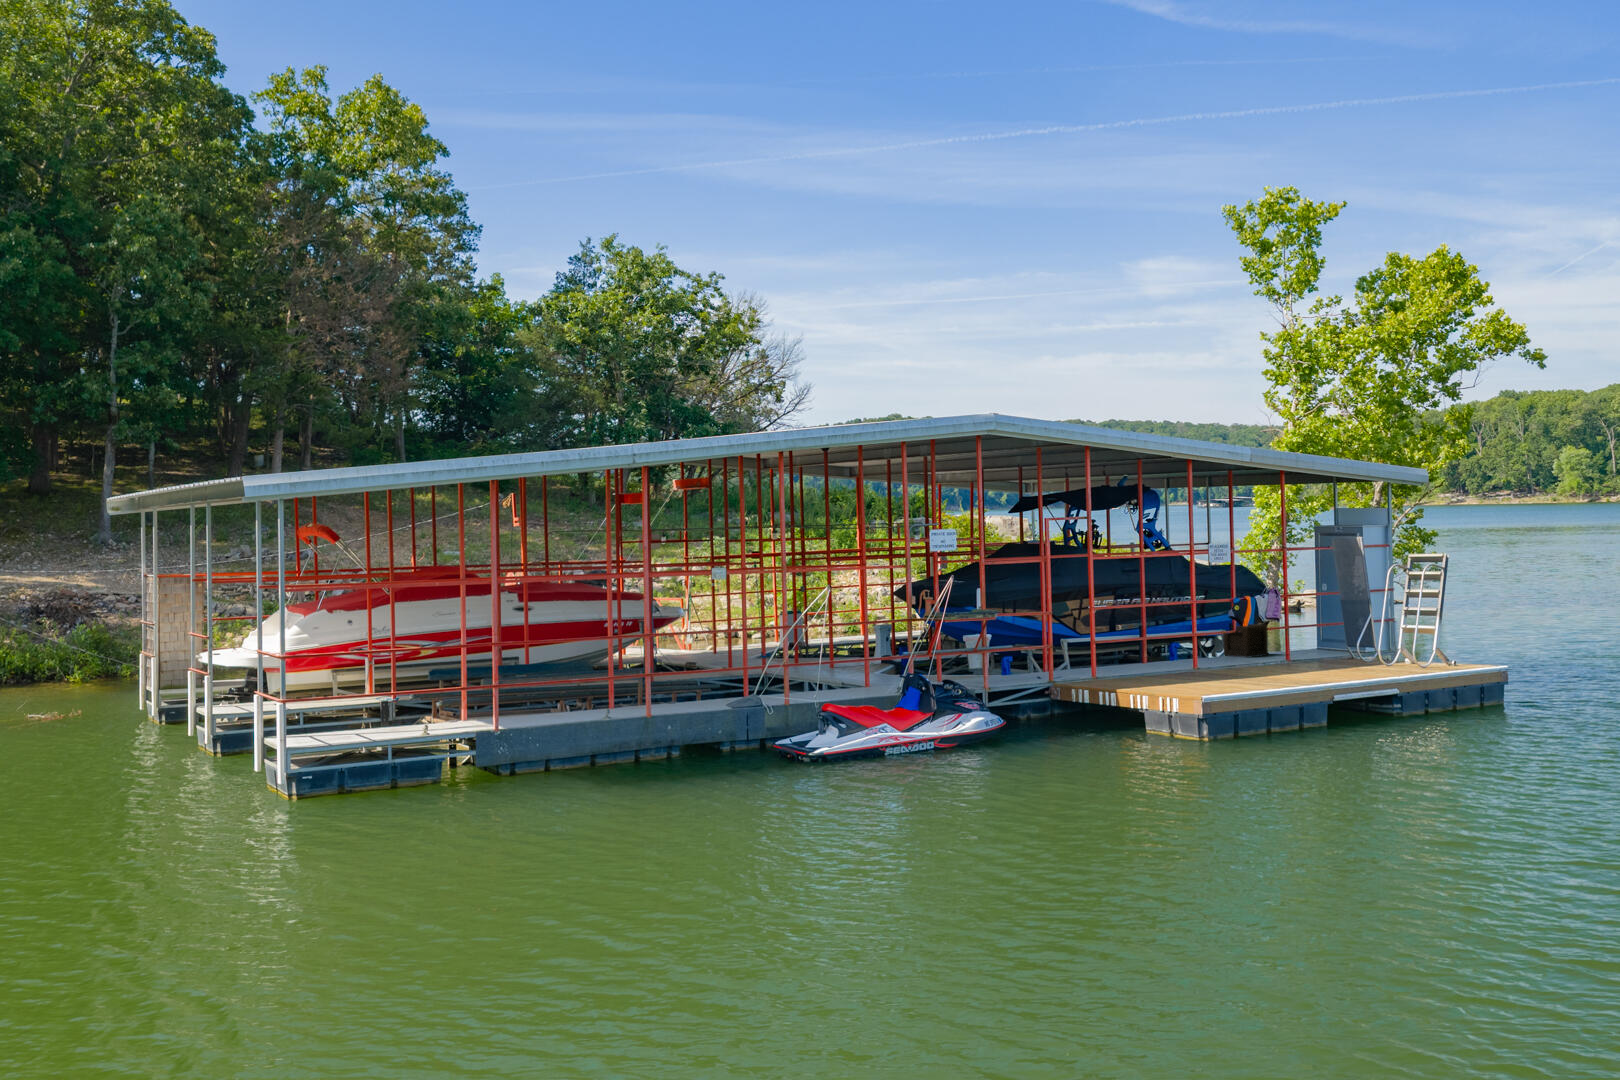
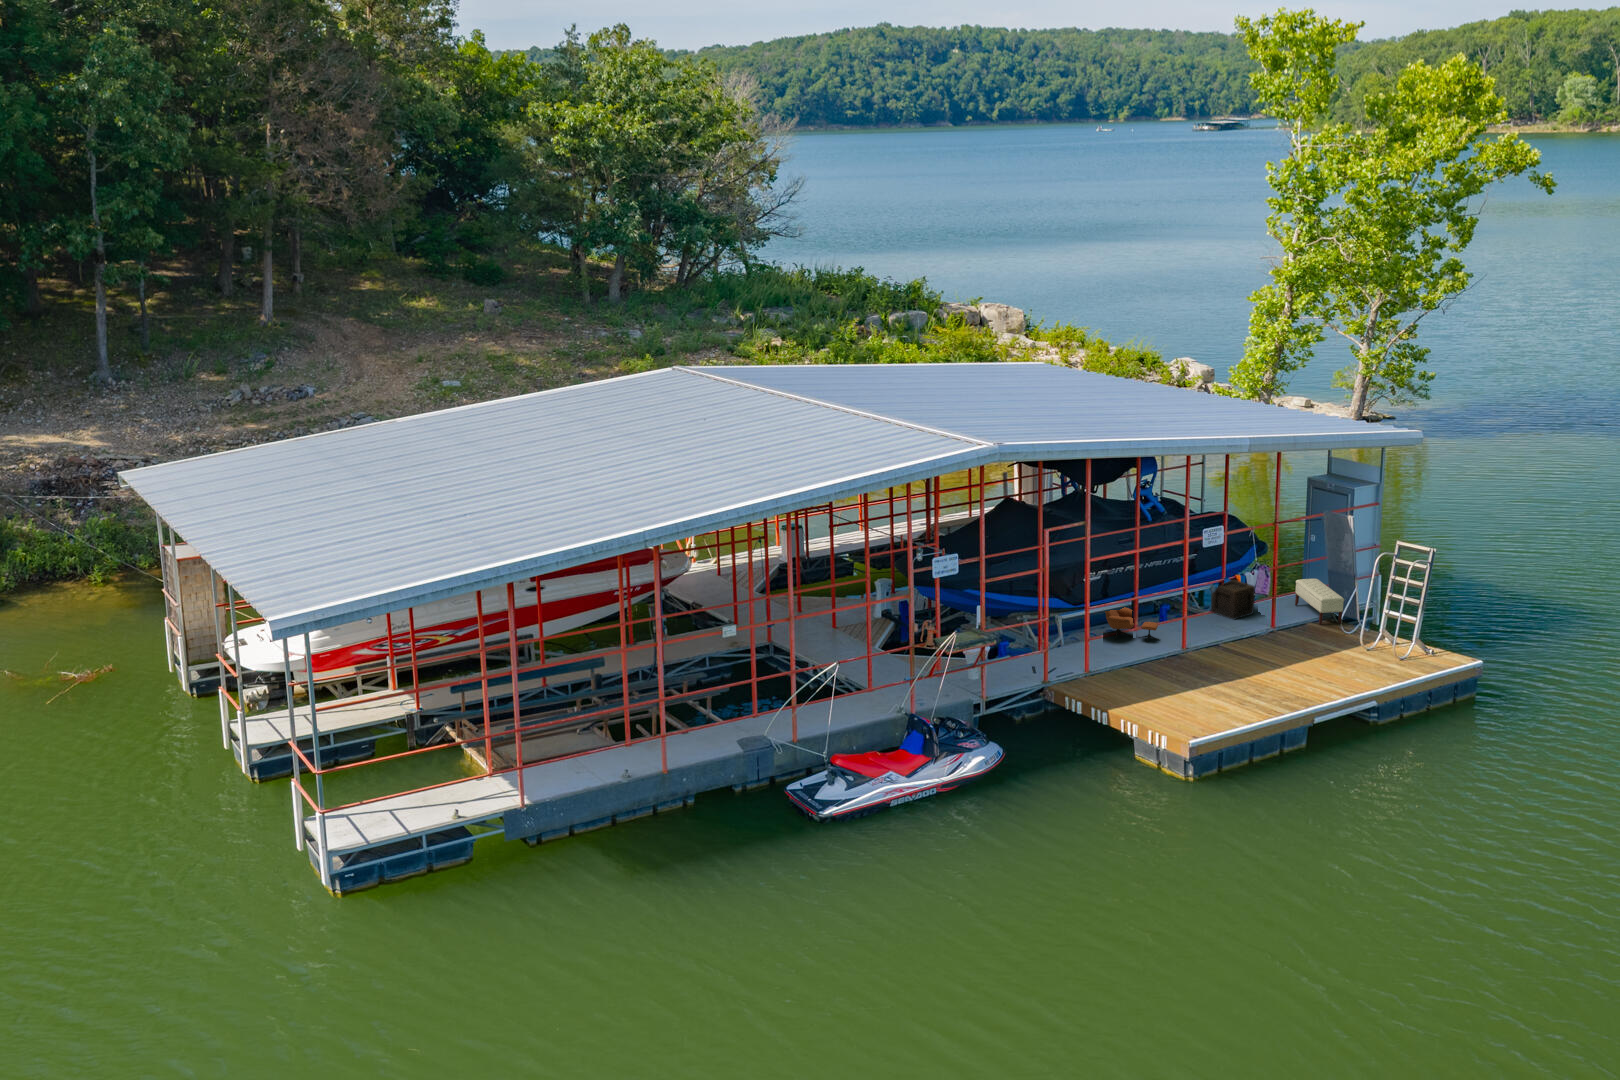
lounge chair: none [1108,621,1171,666] -> present [1104,607,1159,642]
bench: none [1310,623,1361,658] -> present [1295,579,1344,625]

